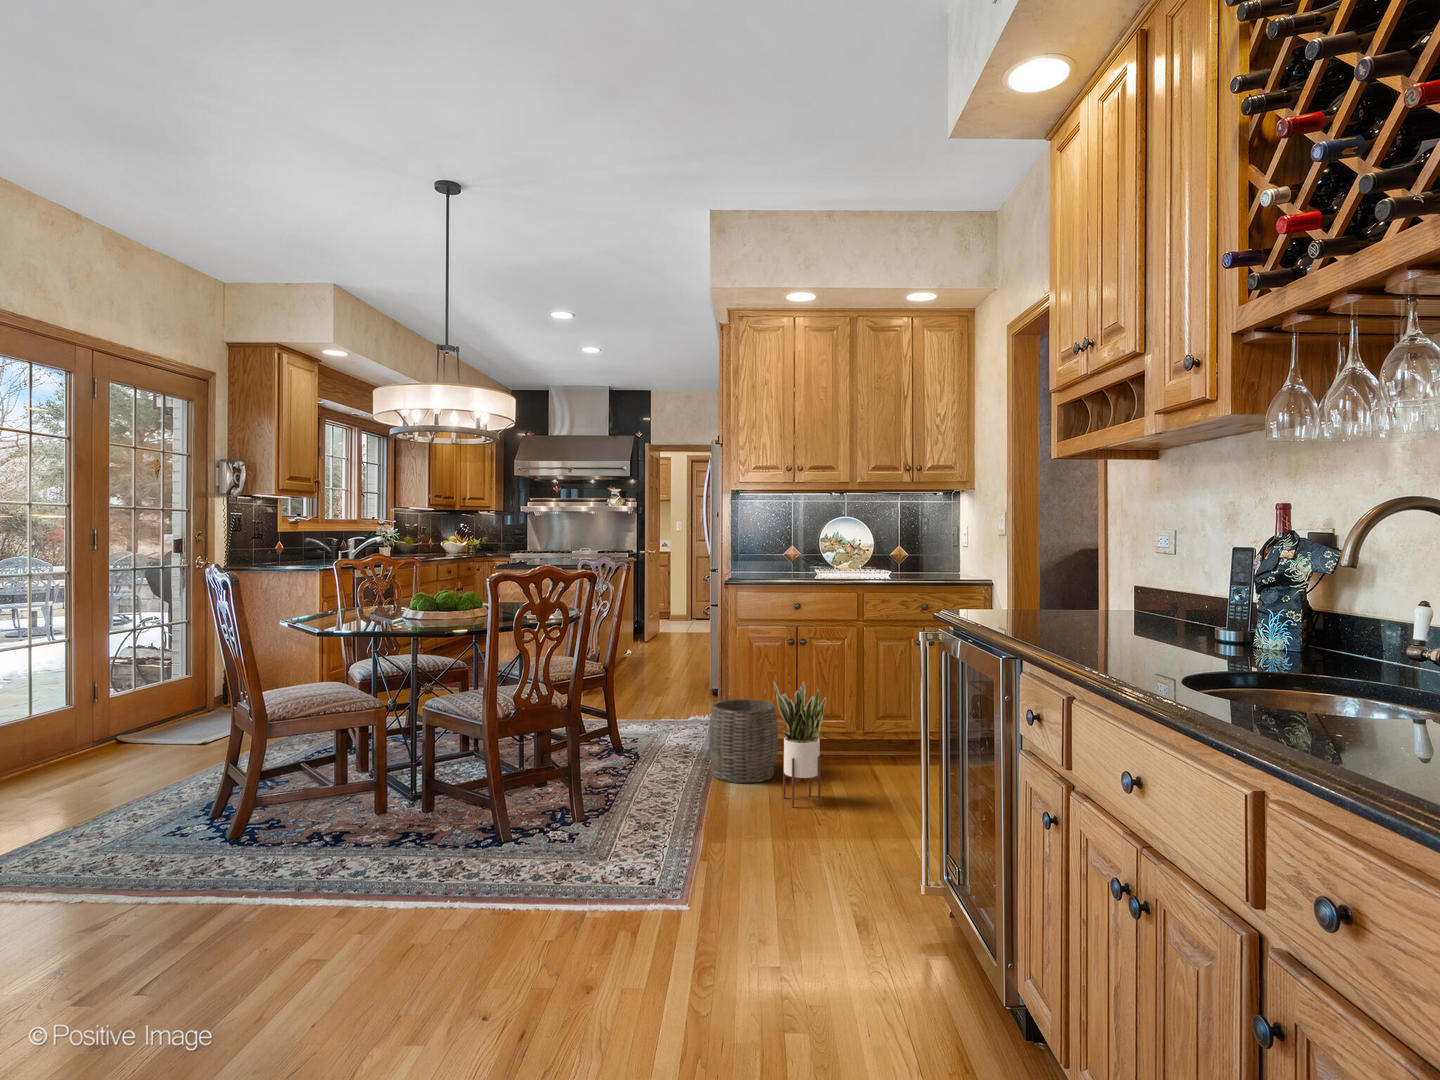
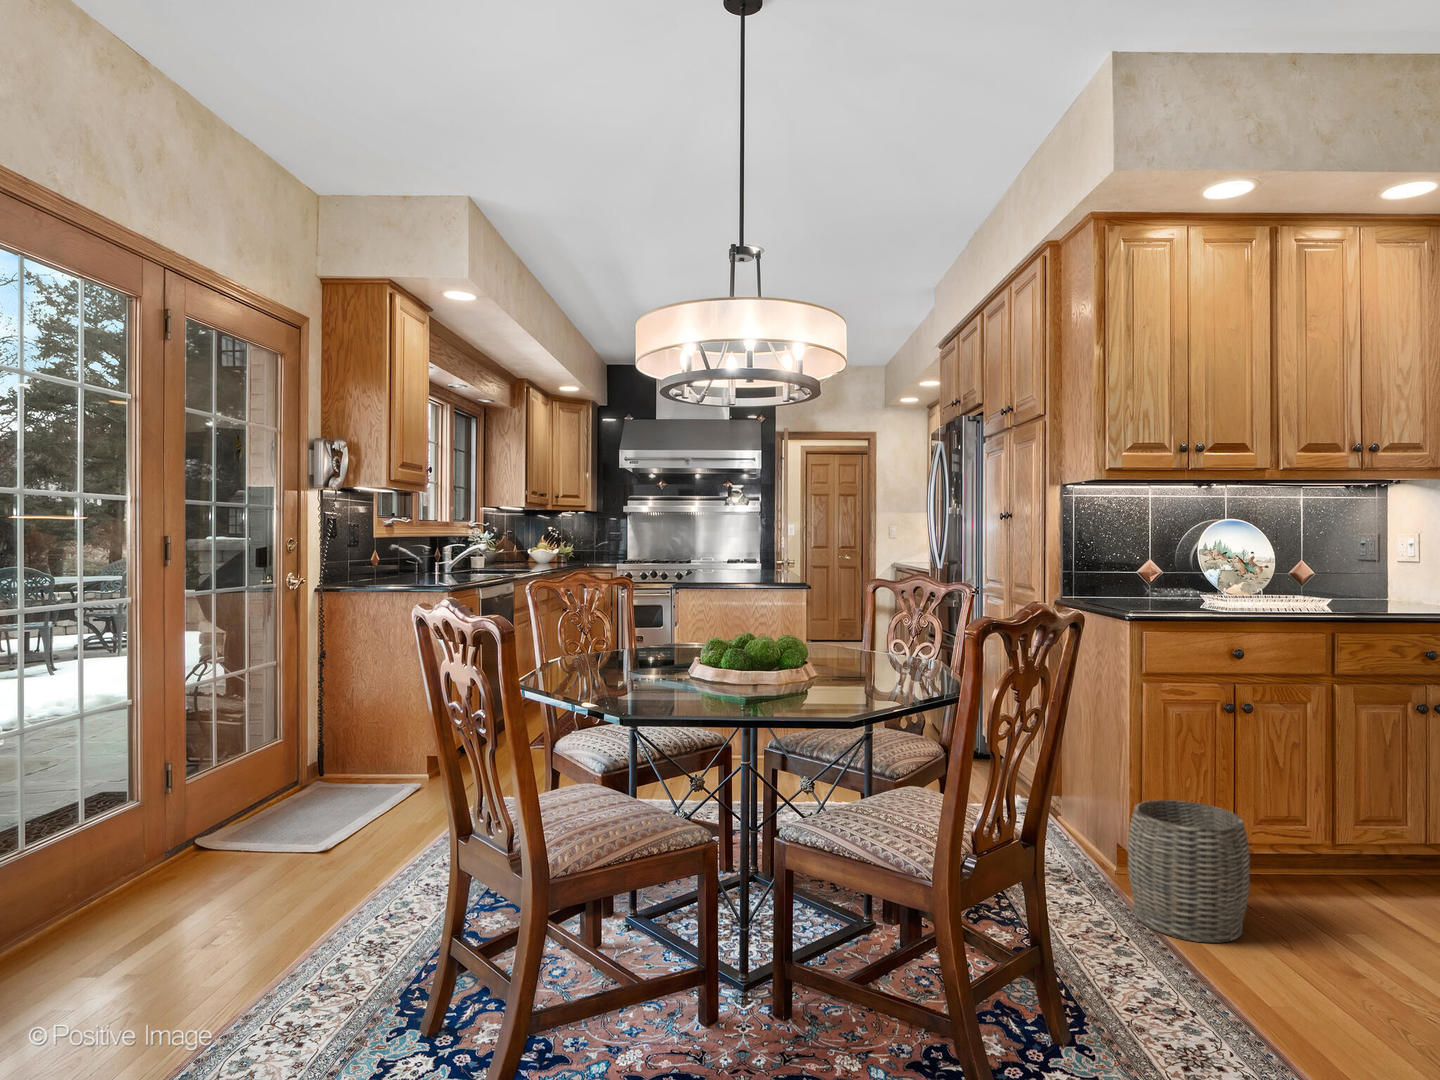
potted plant: present [773,681,826,807] -> none [1305,788,1398,1002]

